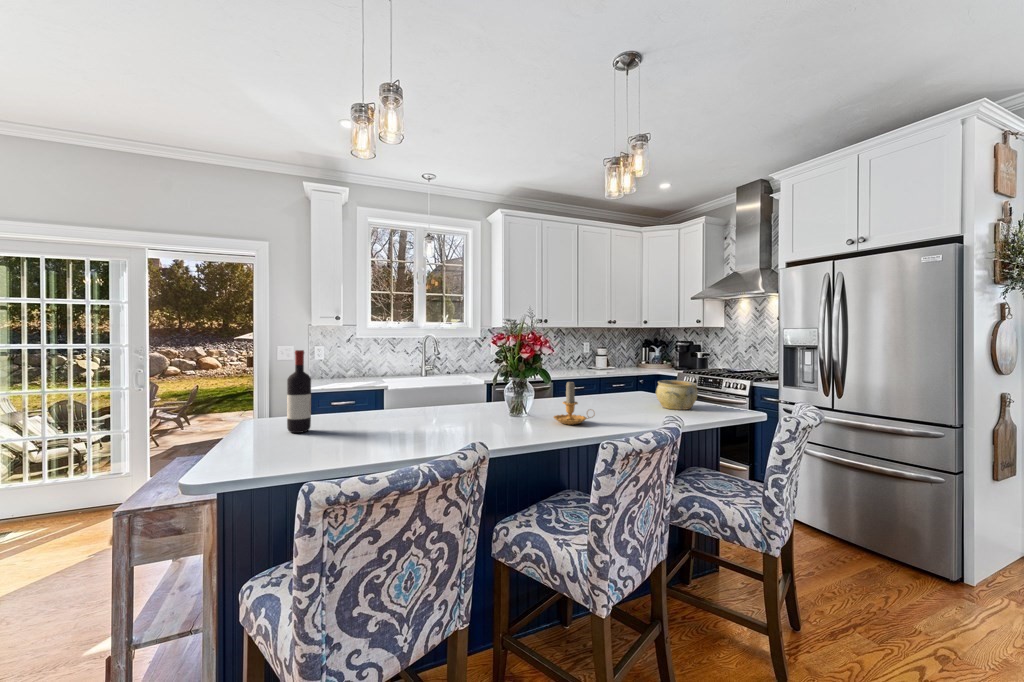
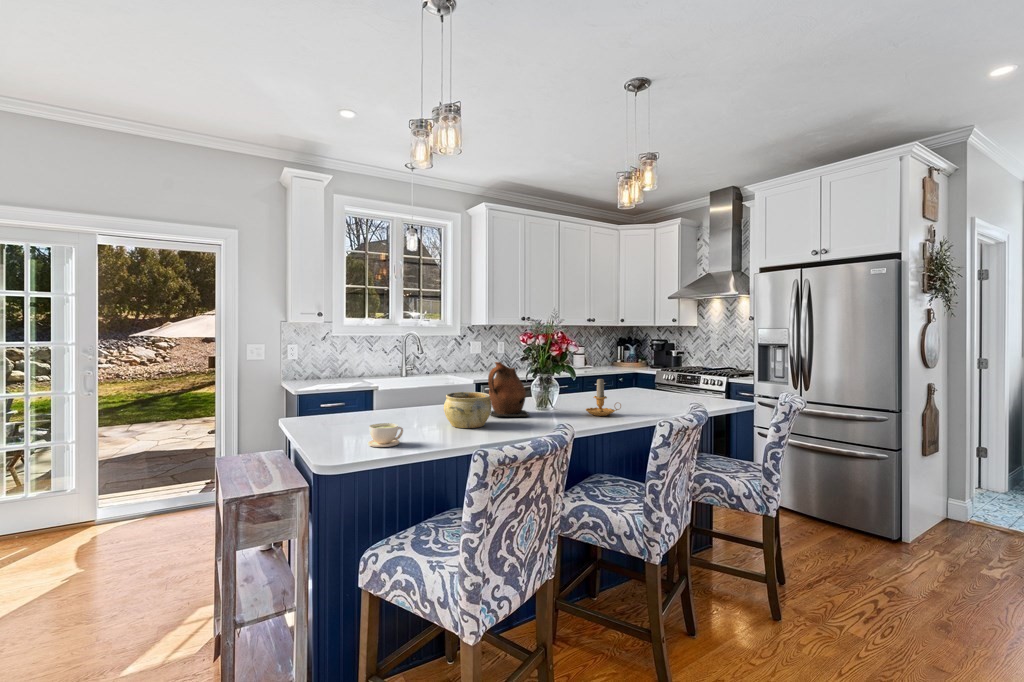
wine bottle: present [287,350,311,433] -> none [362,354,382,428]
ceramic pitcher: none [441,361,490,424] -> present [488,362,529,416]
ceramic bowl: present [656,380,698,410] -> present [444,392,491,428]
coffee cup: none [257,430,302,459] -> present [368,423,403,447]

